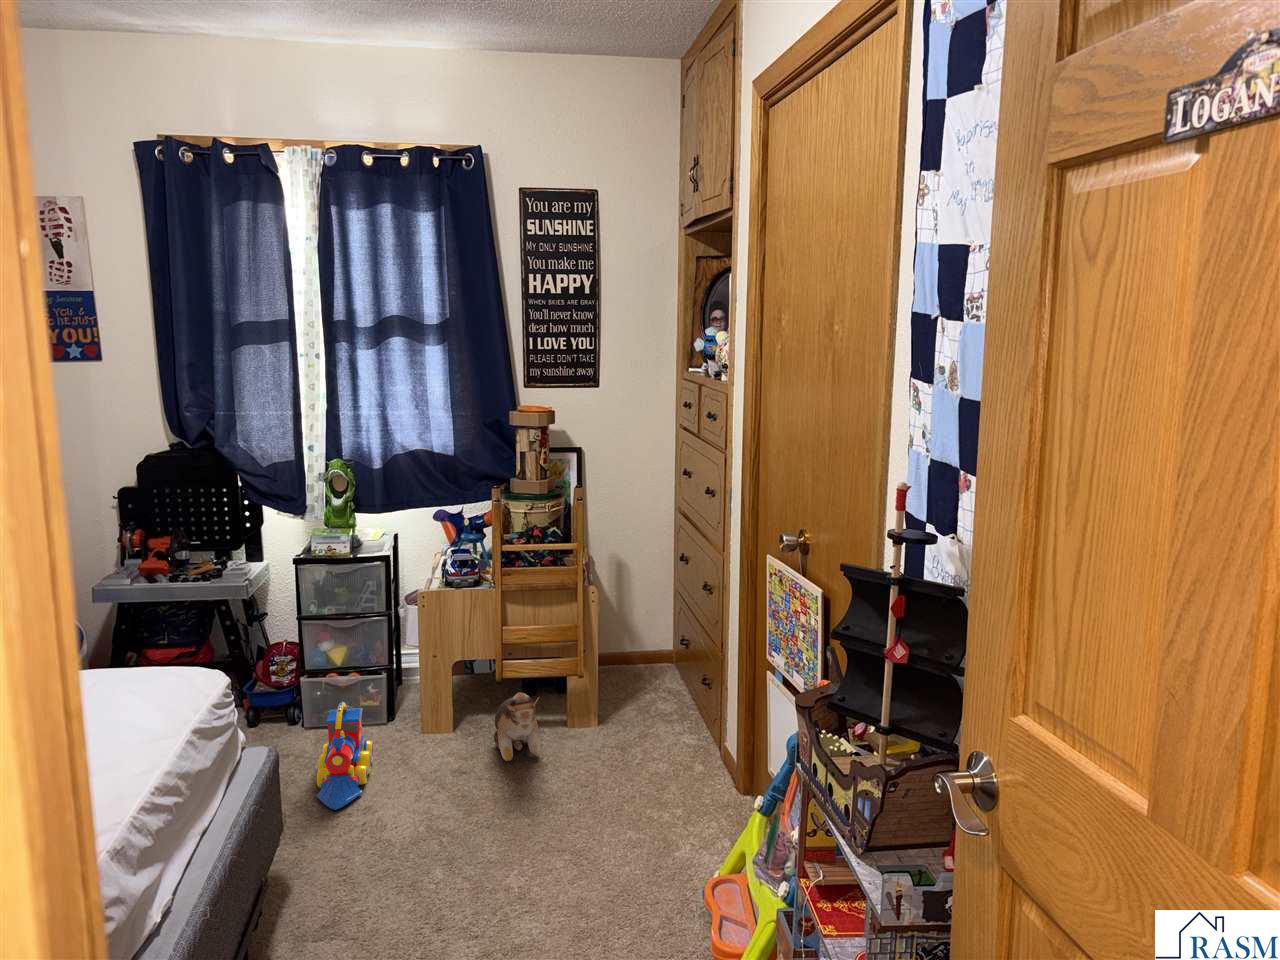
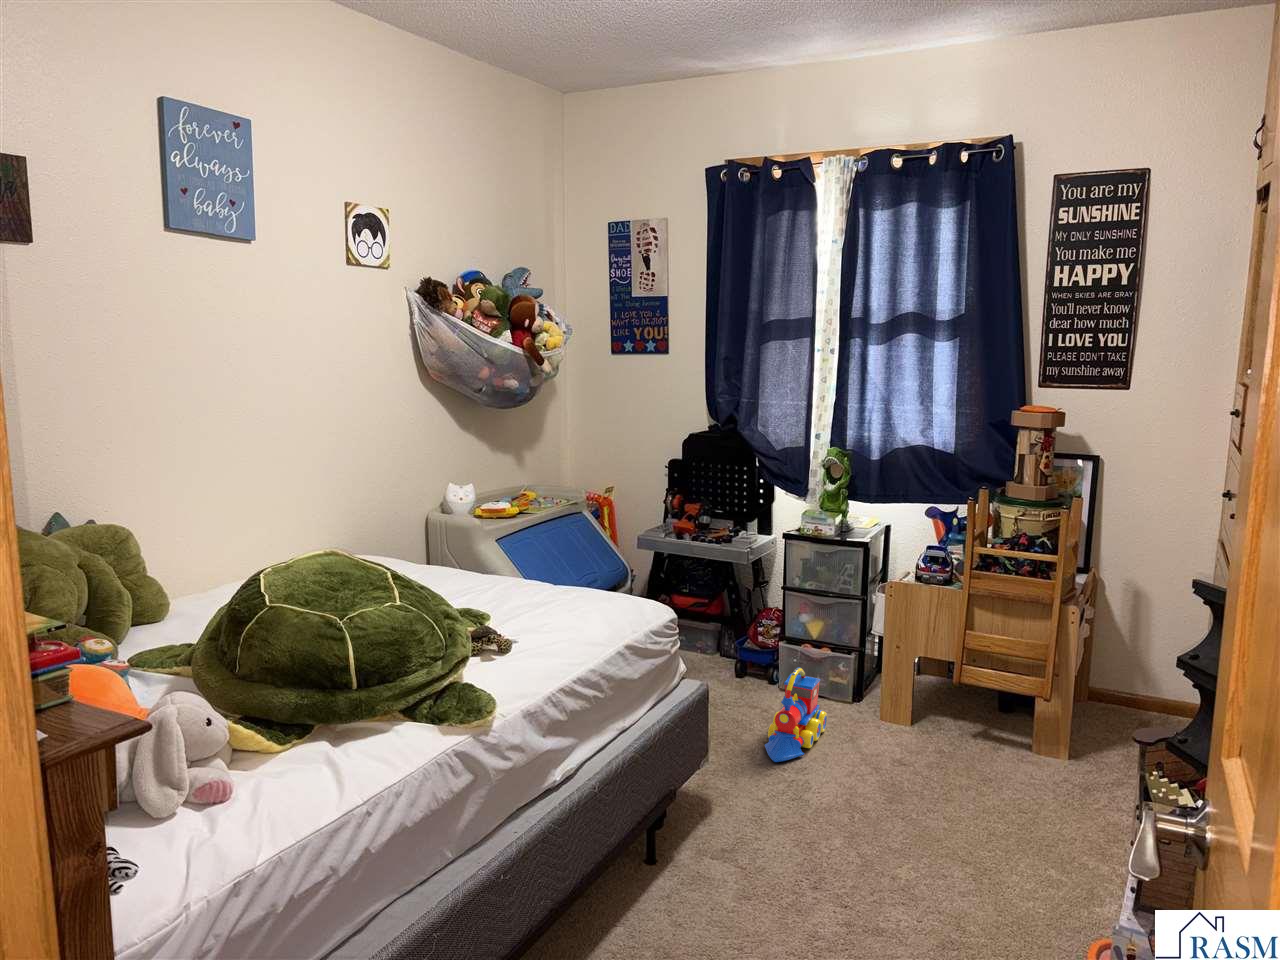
plush toy: present [494,692,540,761] -> none [946,699,993,771]

